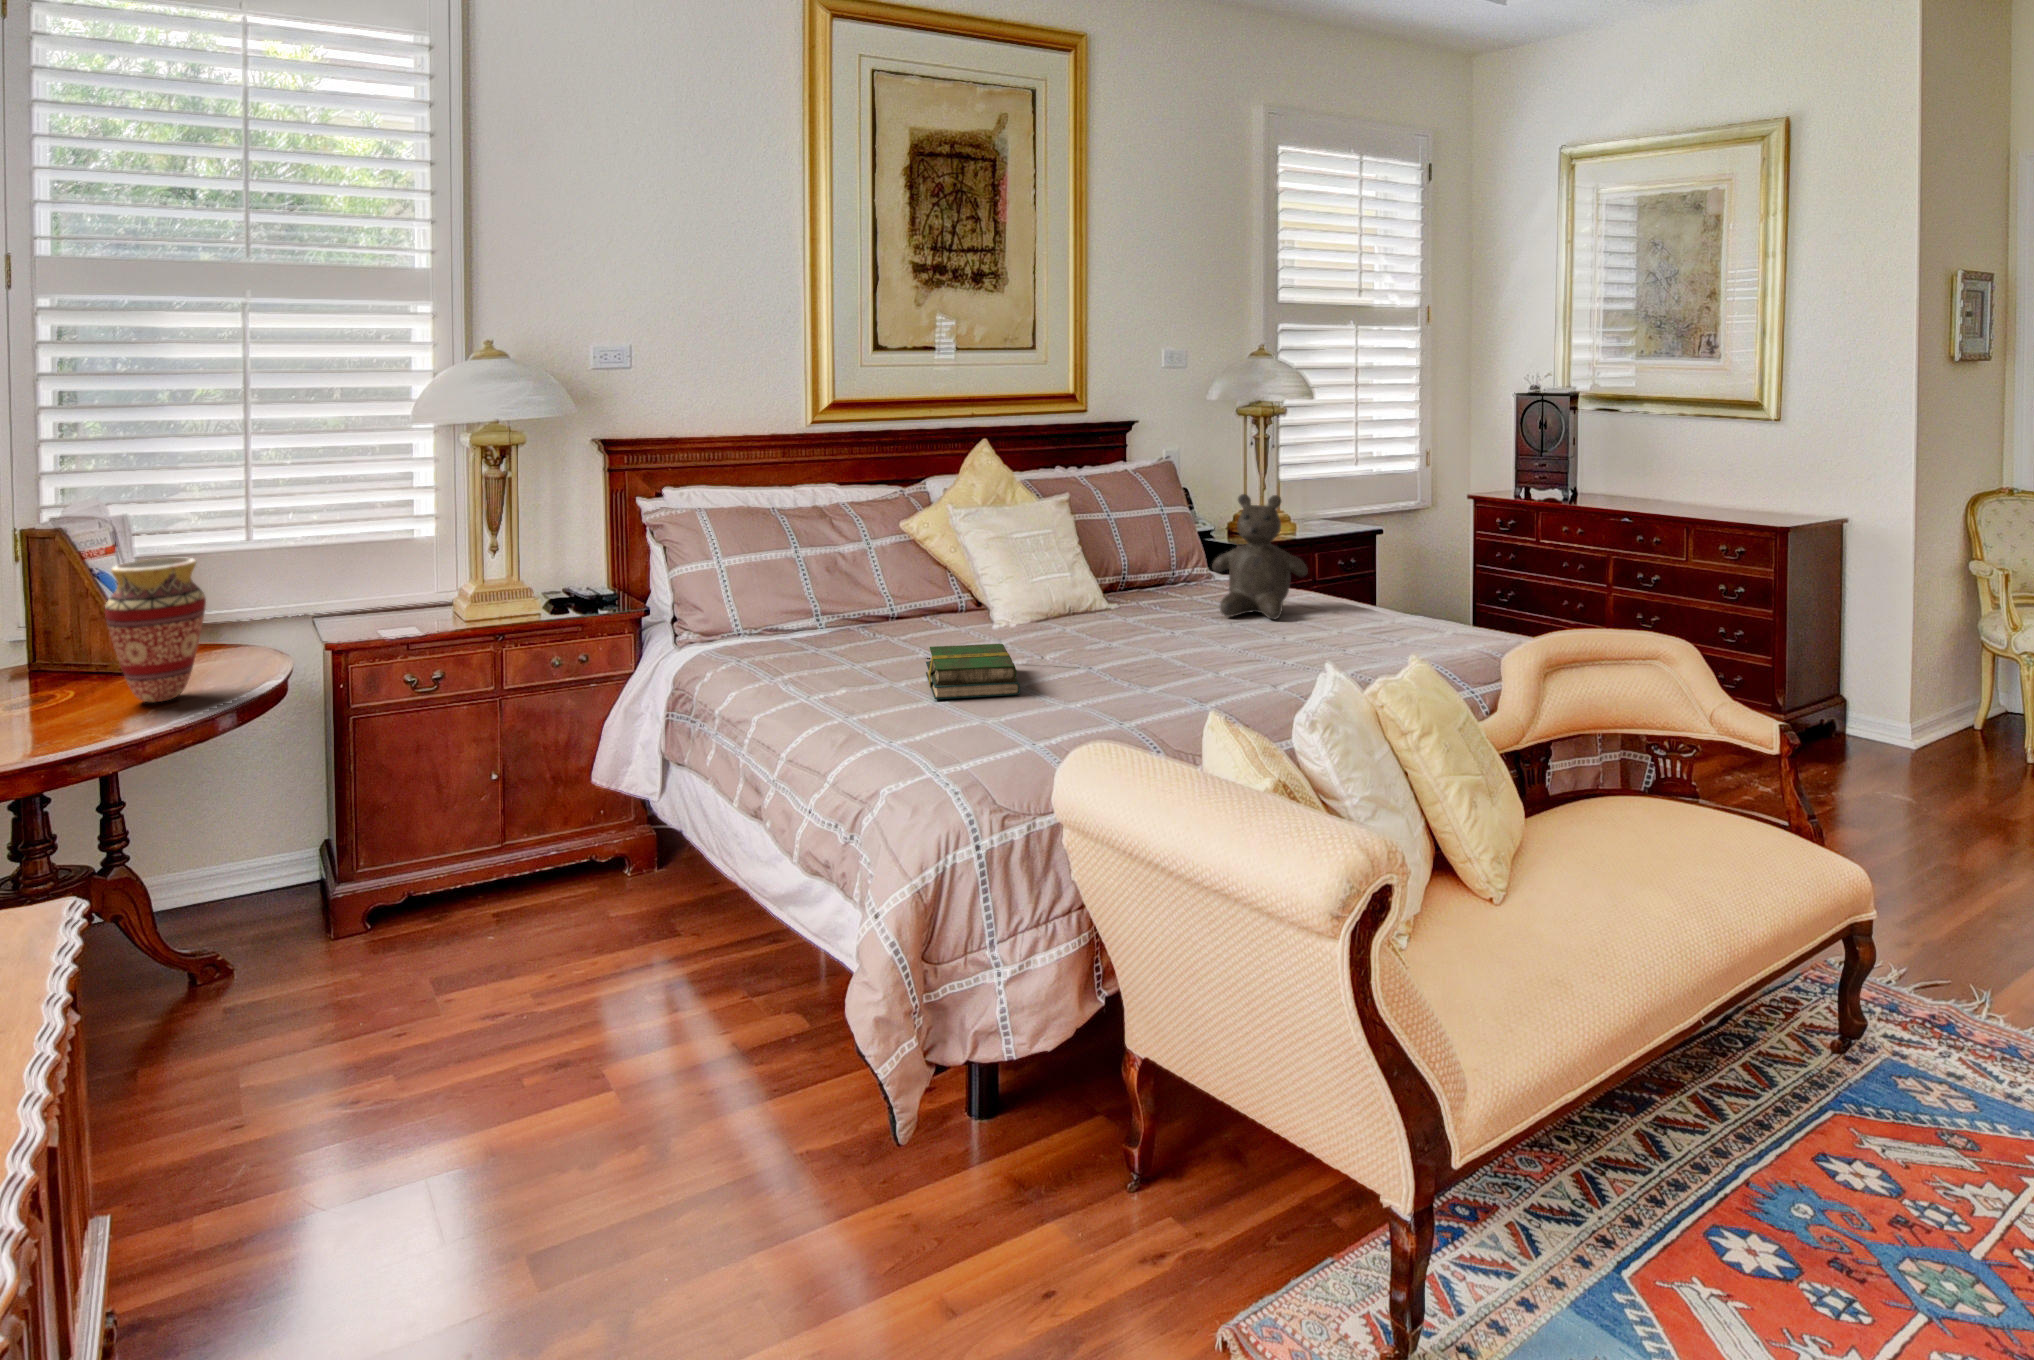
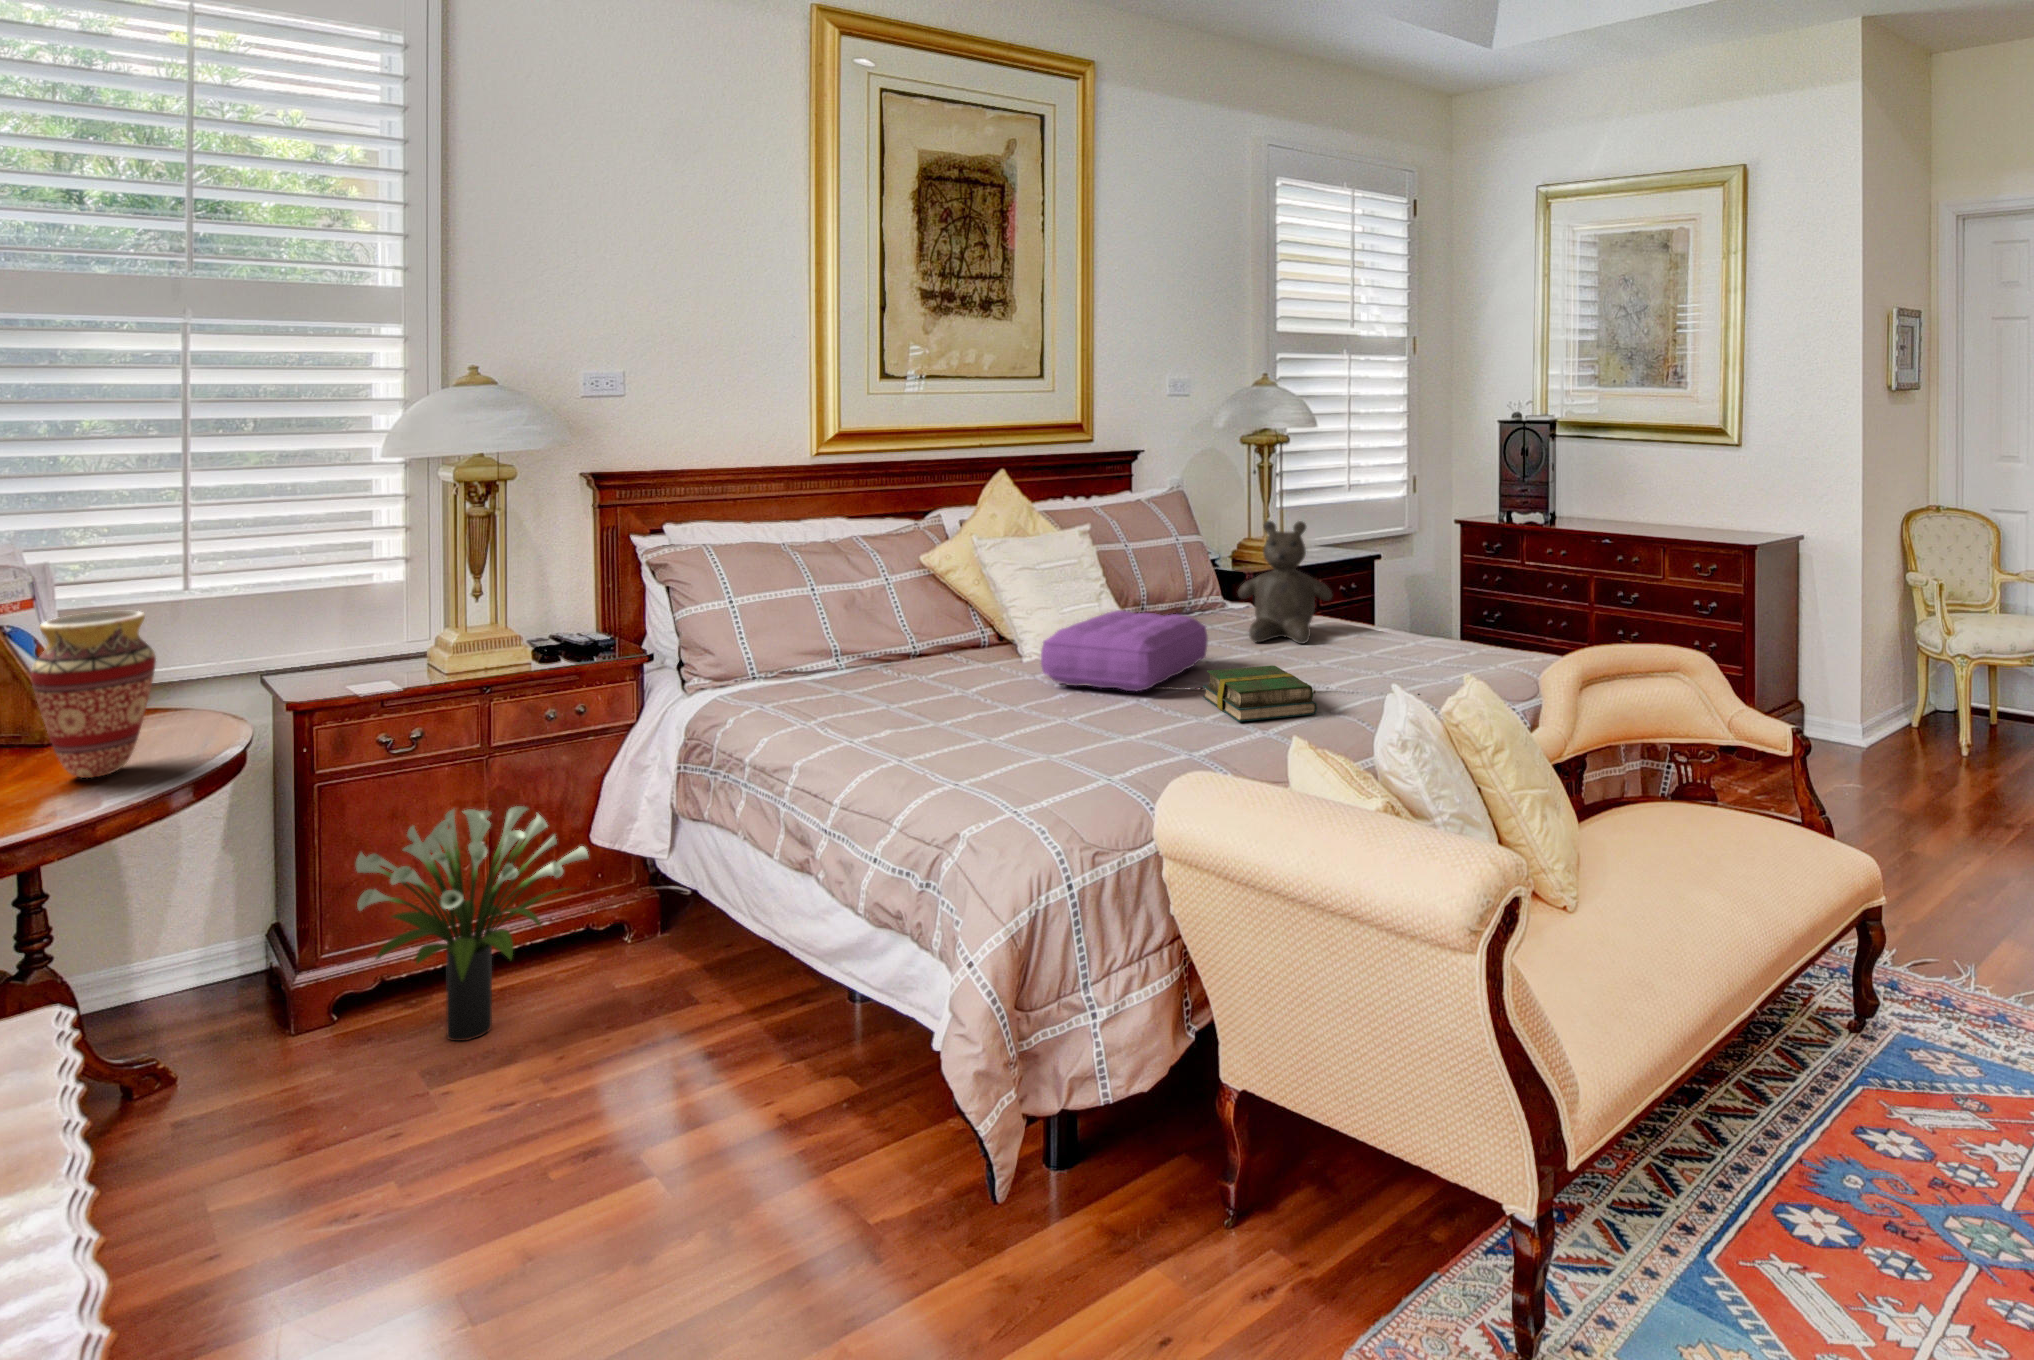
pillow: none [999,580,1170,661] -> present [1041,610,1208,691]
book: present [926,644,1020,699] -> present [1203,666,1317,722]
potted plant: none [377,744,581,955] -> present [356,806,588,1041]

